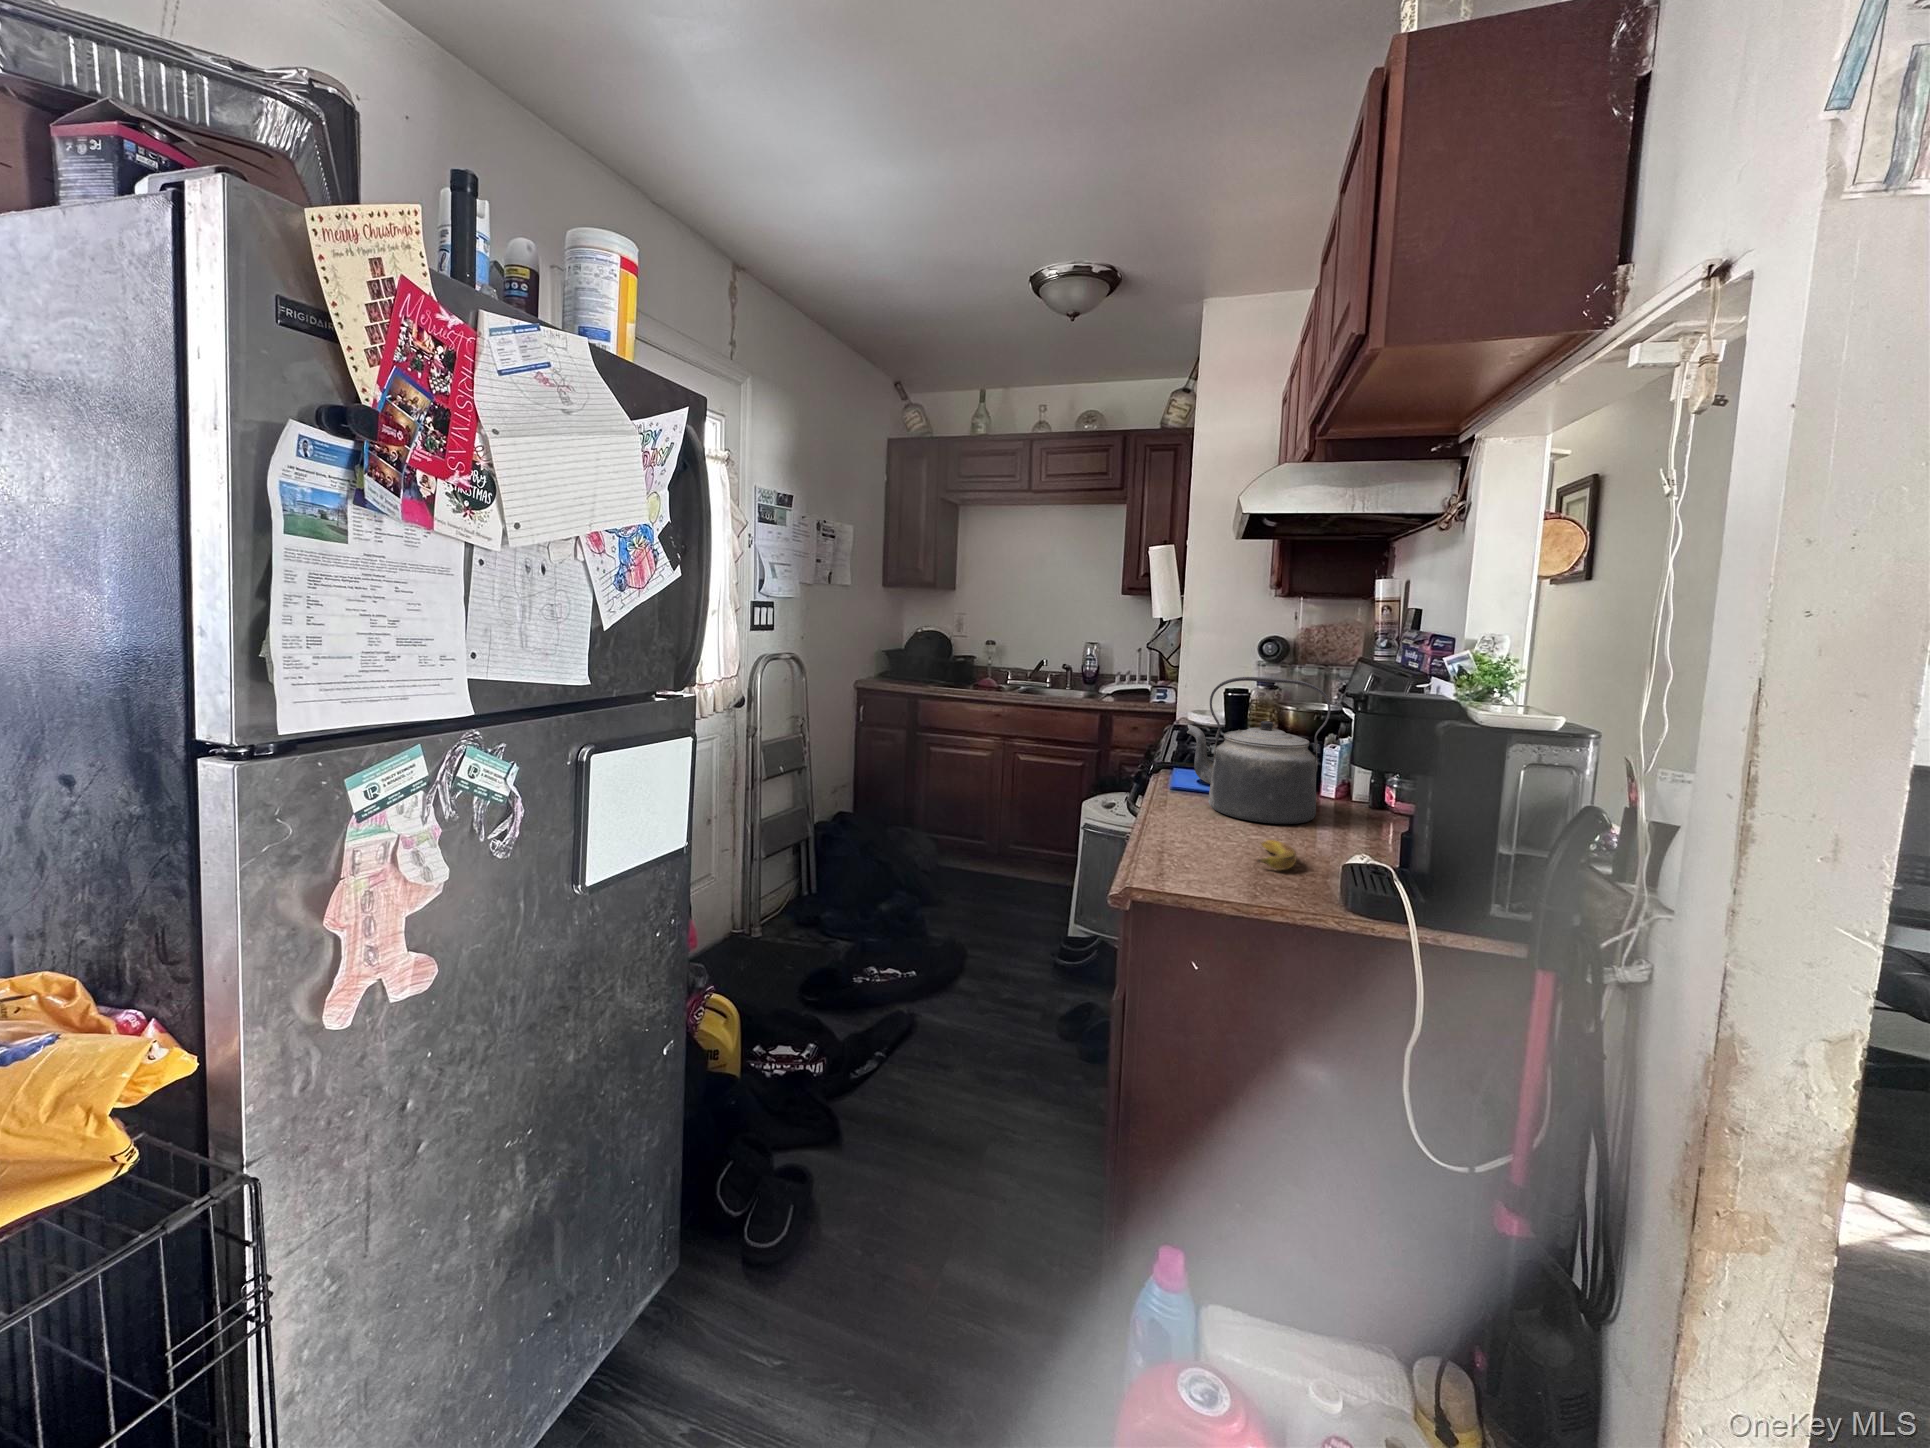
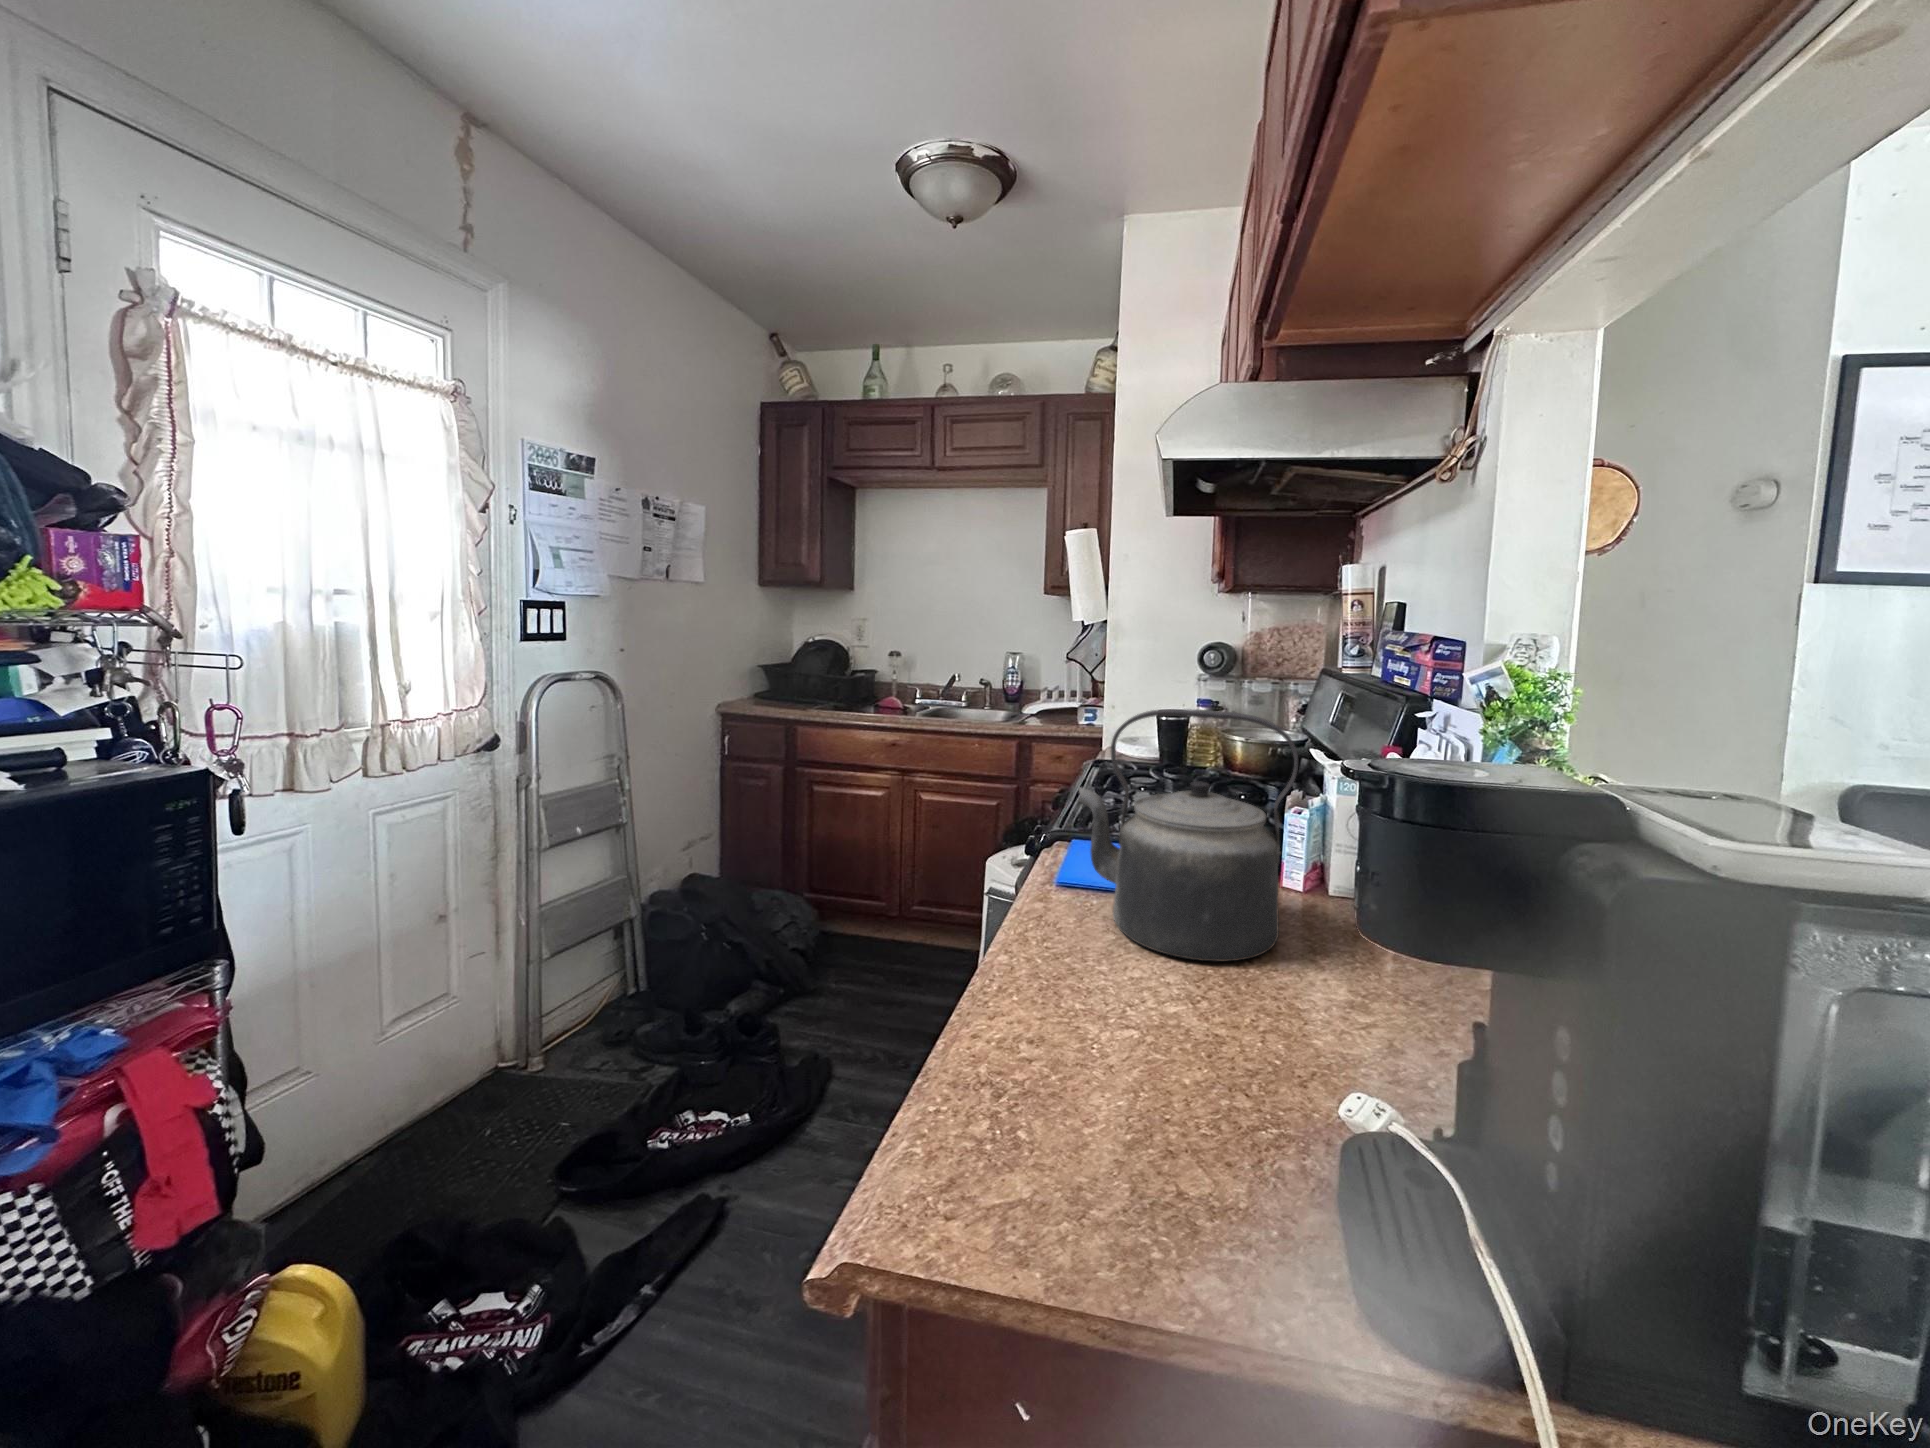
banana: present [1256,840,1296,870] -> none [1173,1028,1251,1118]

